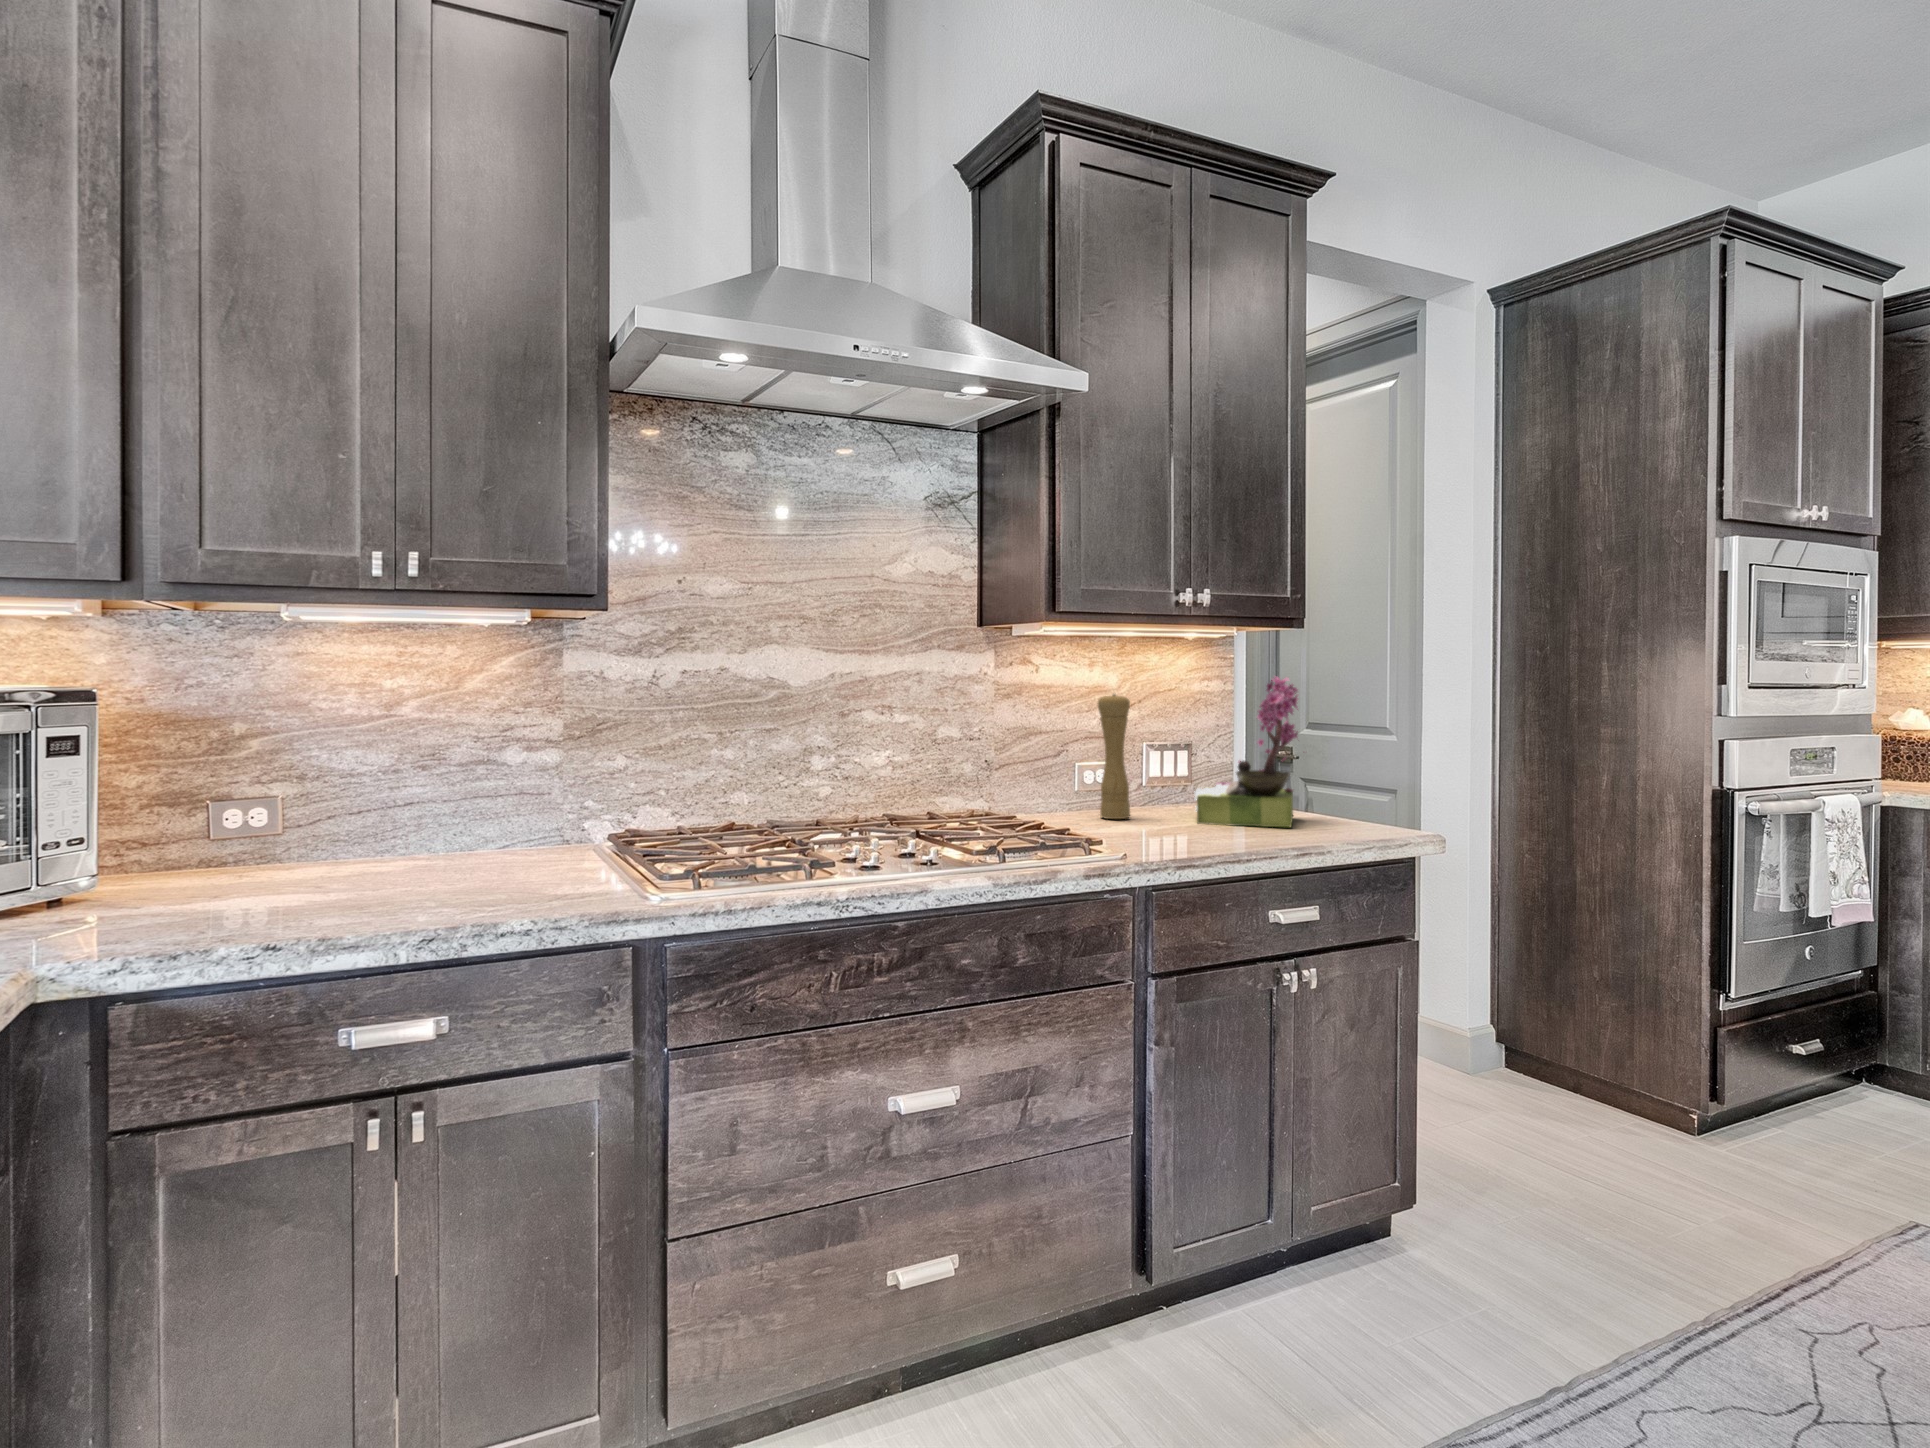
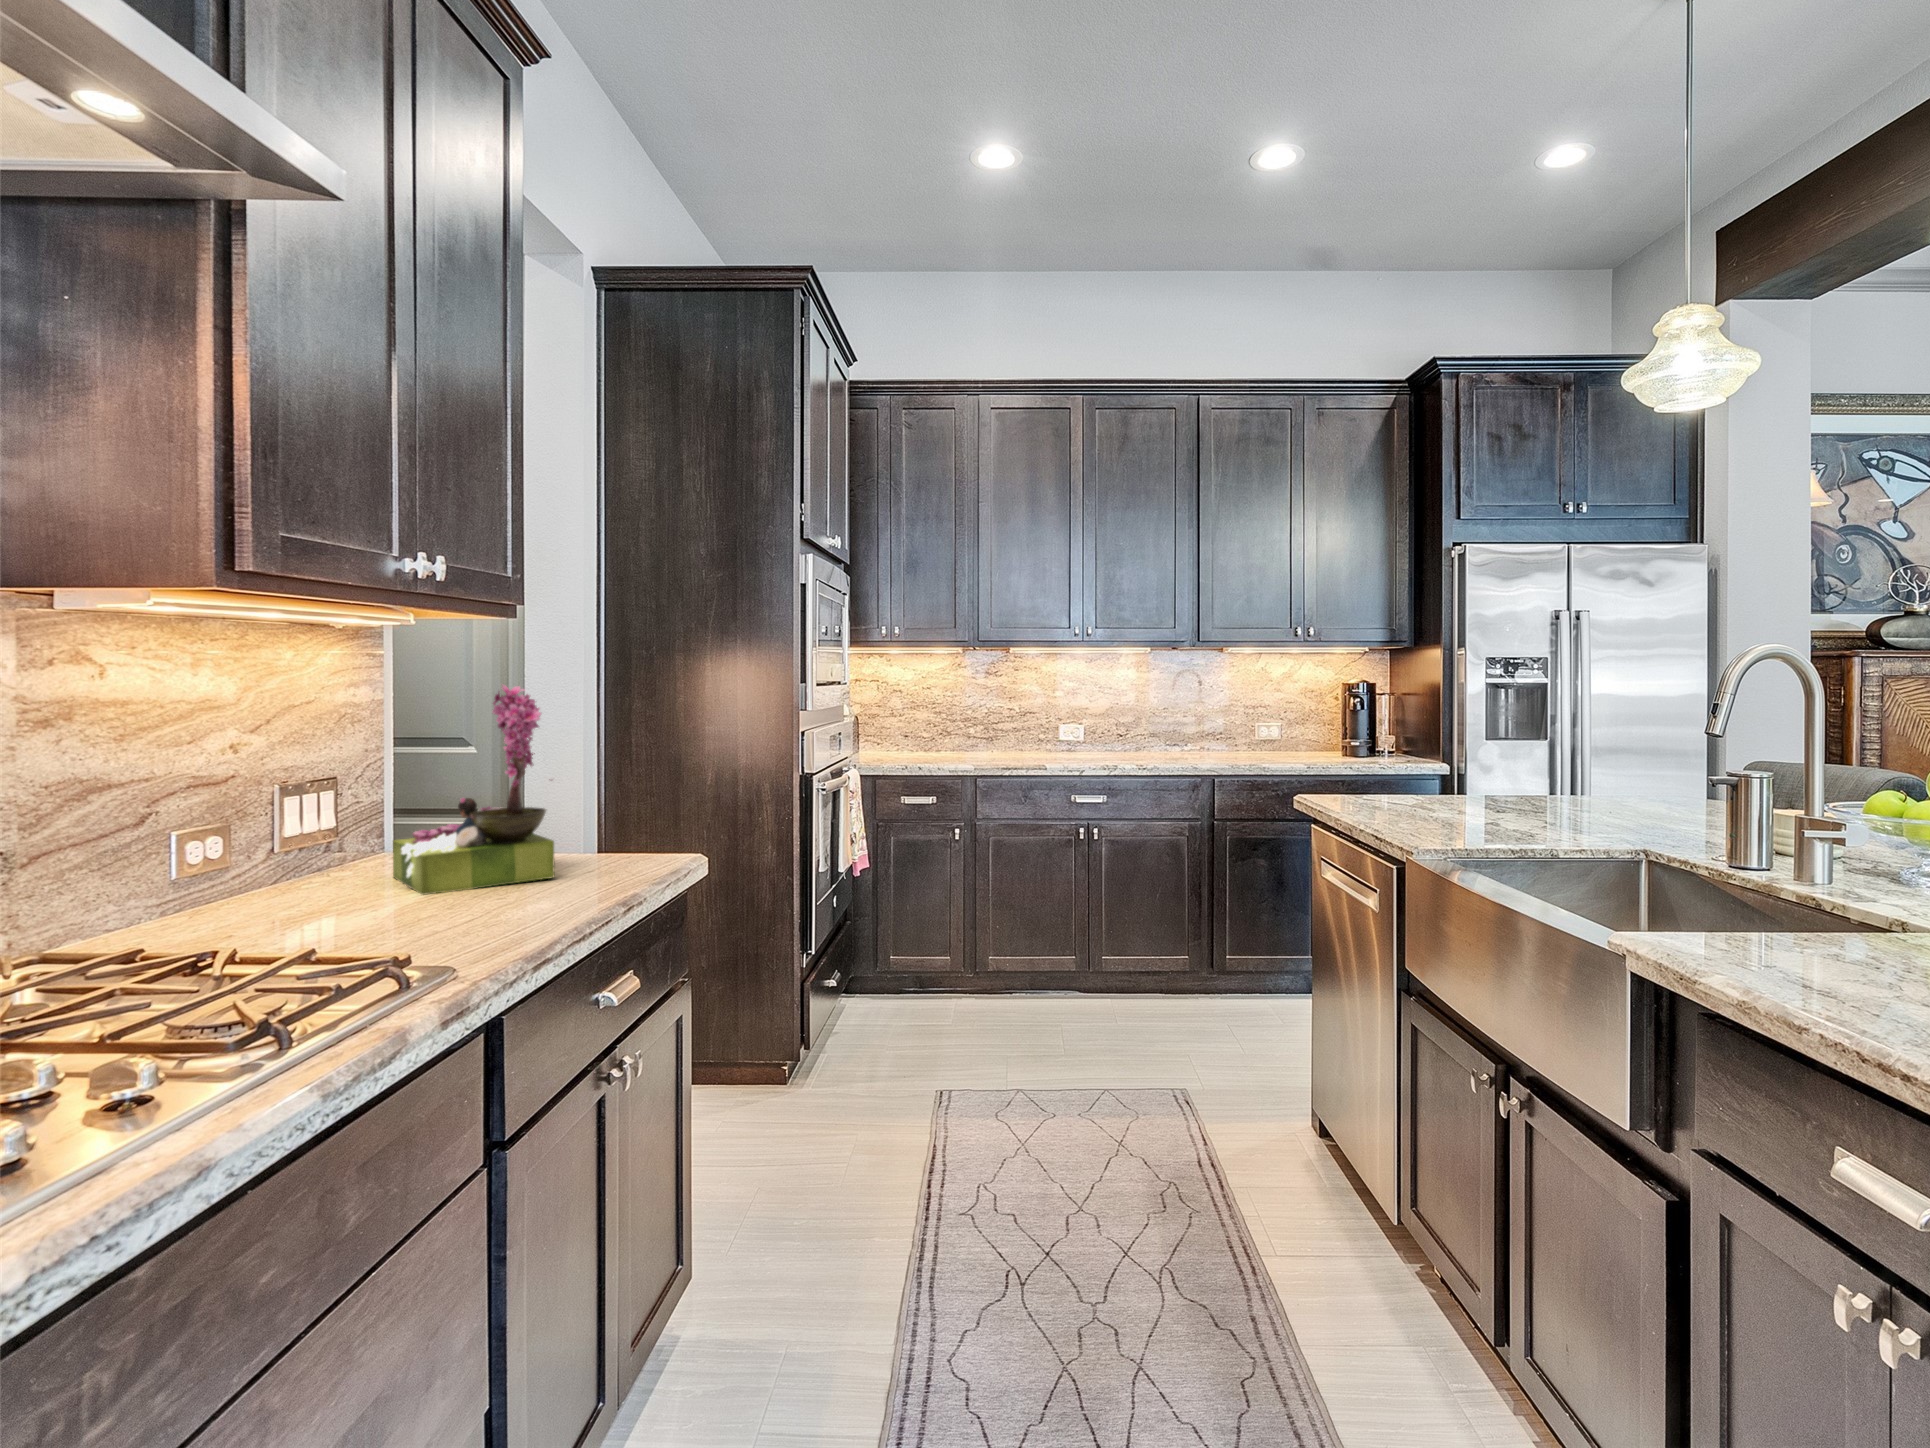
pepper mill: present [1098,694,1130,819] -> none [248,713,309,914]

